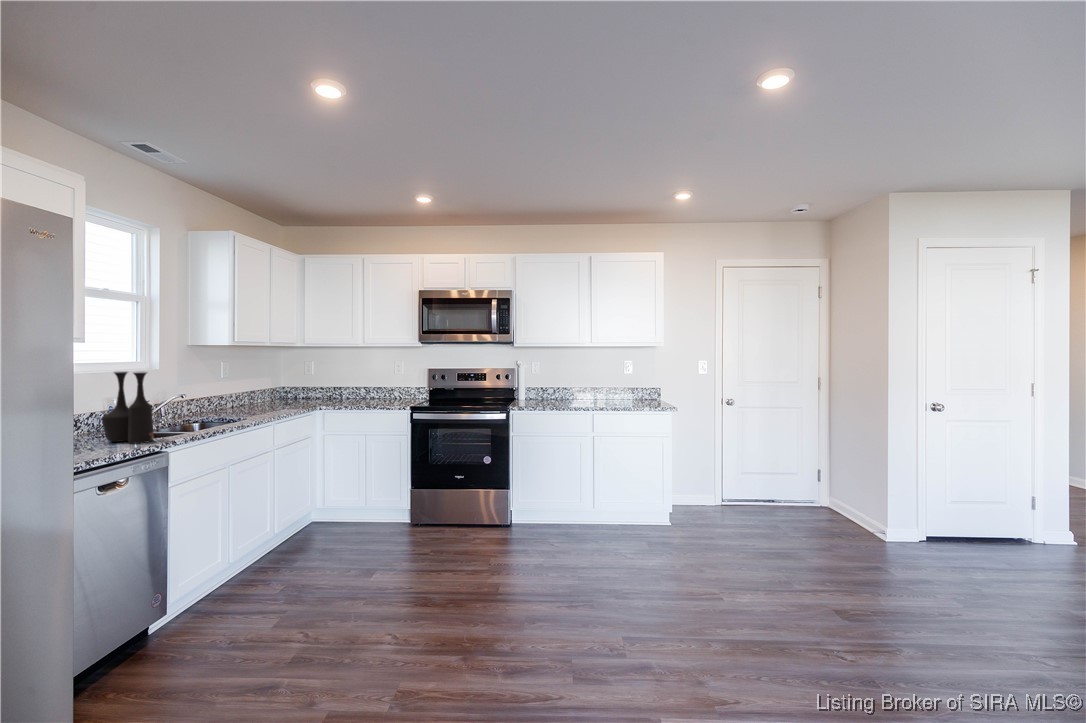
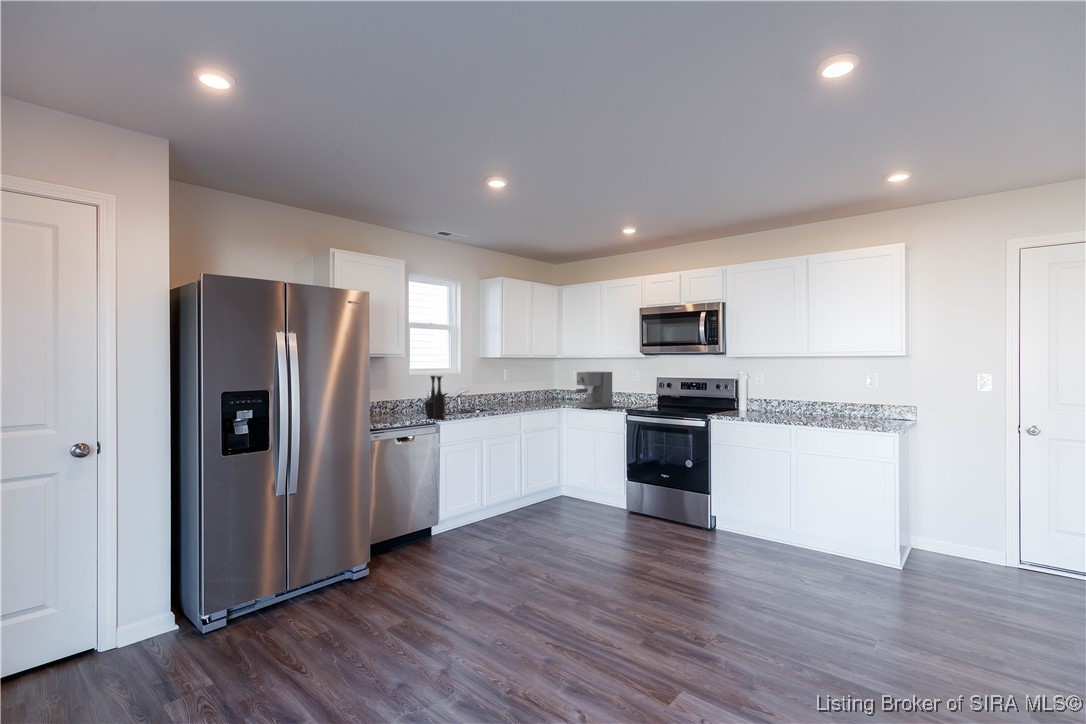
coffee maker: none [337,363,383,409] -> present [576,371,612,409]

